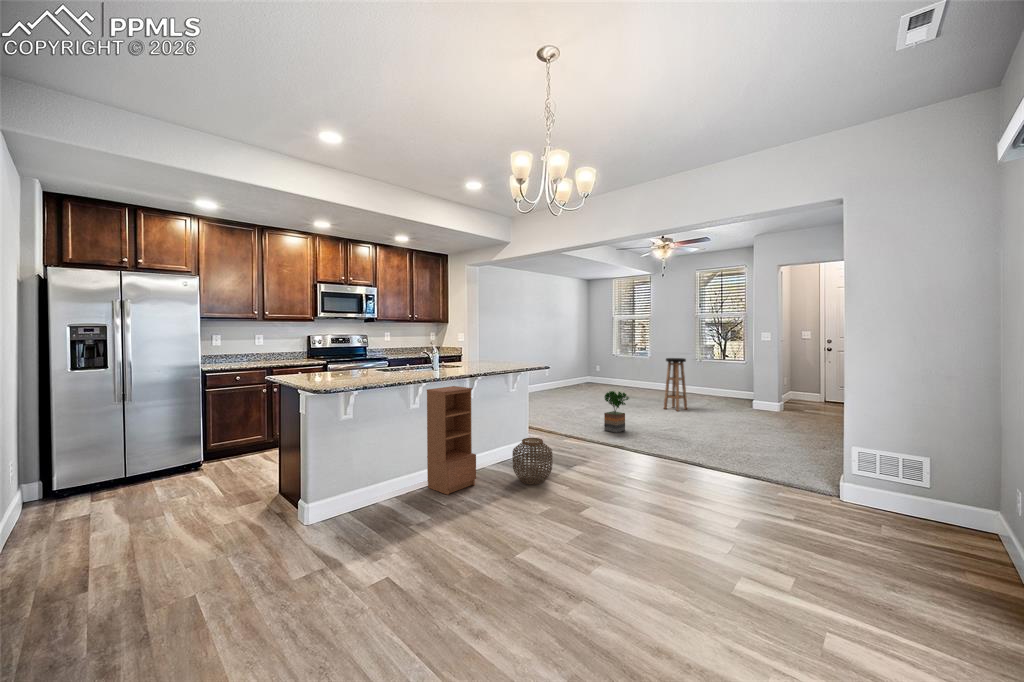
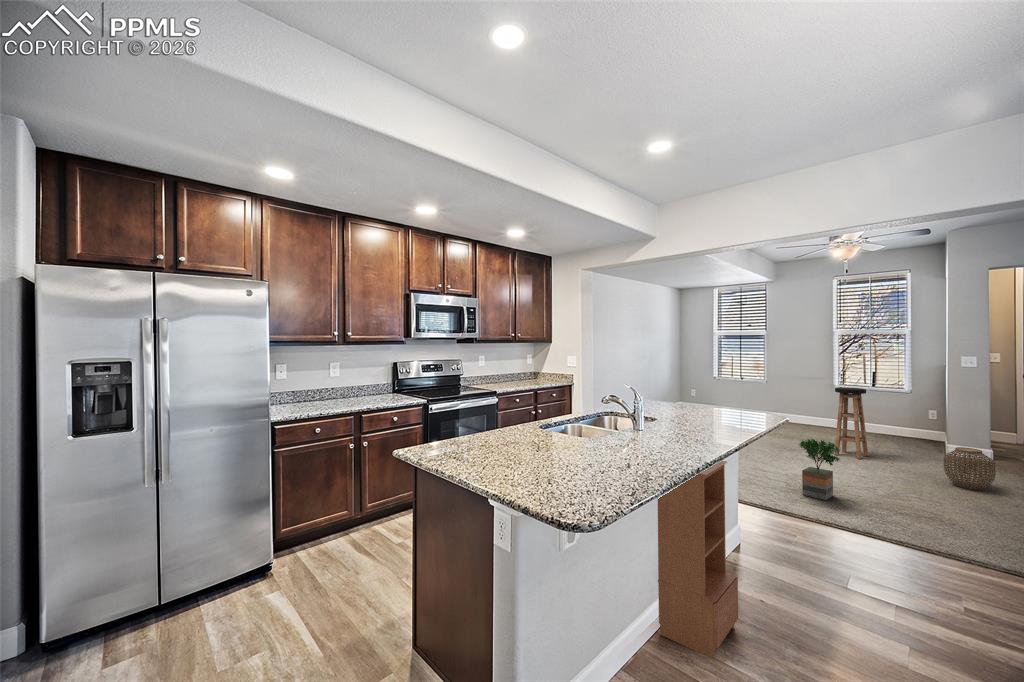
woven basket: present [512,438,552,485] -> present [944,447,996,489]

